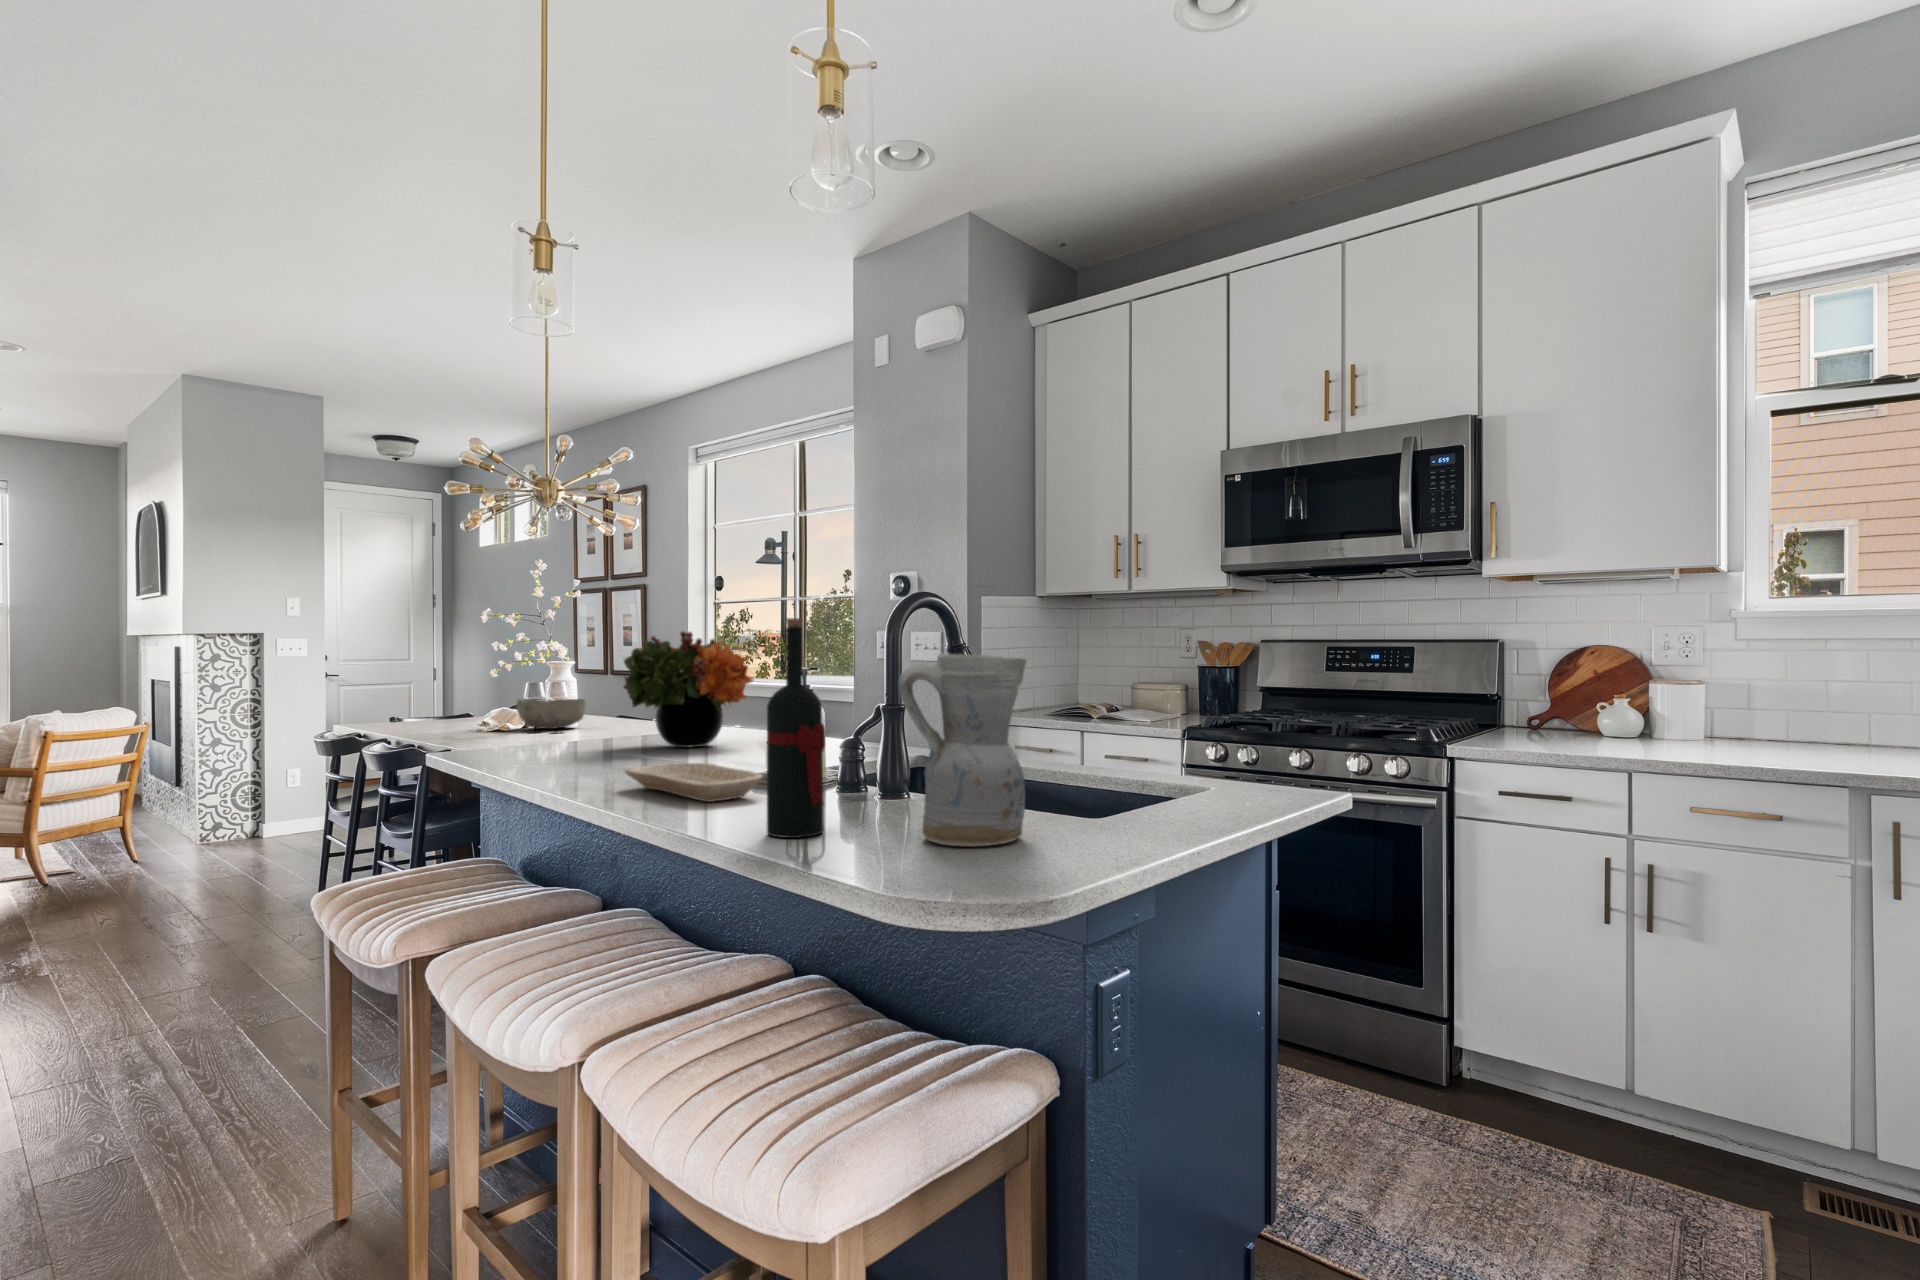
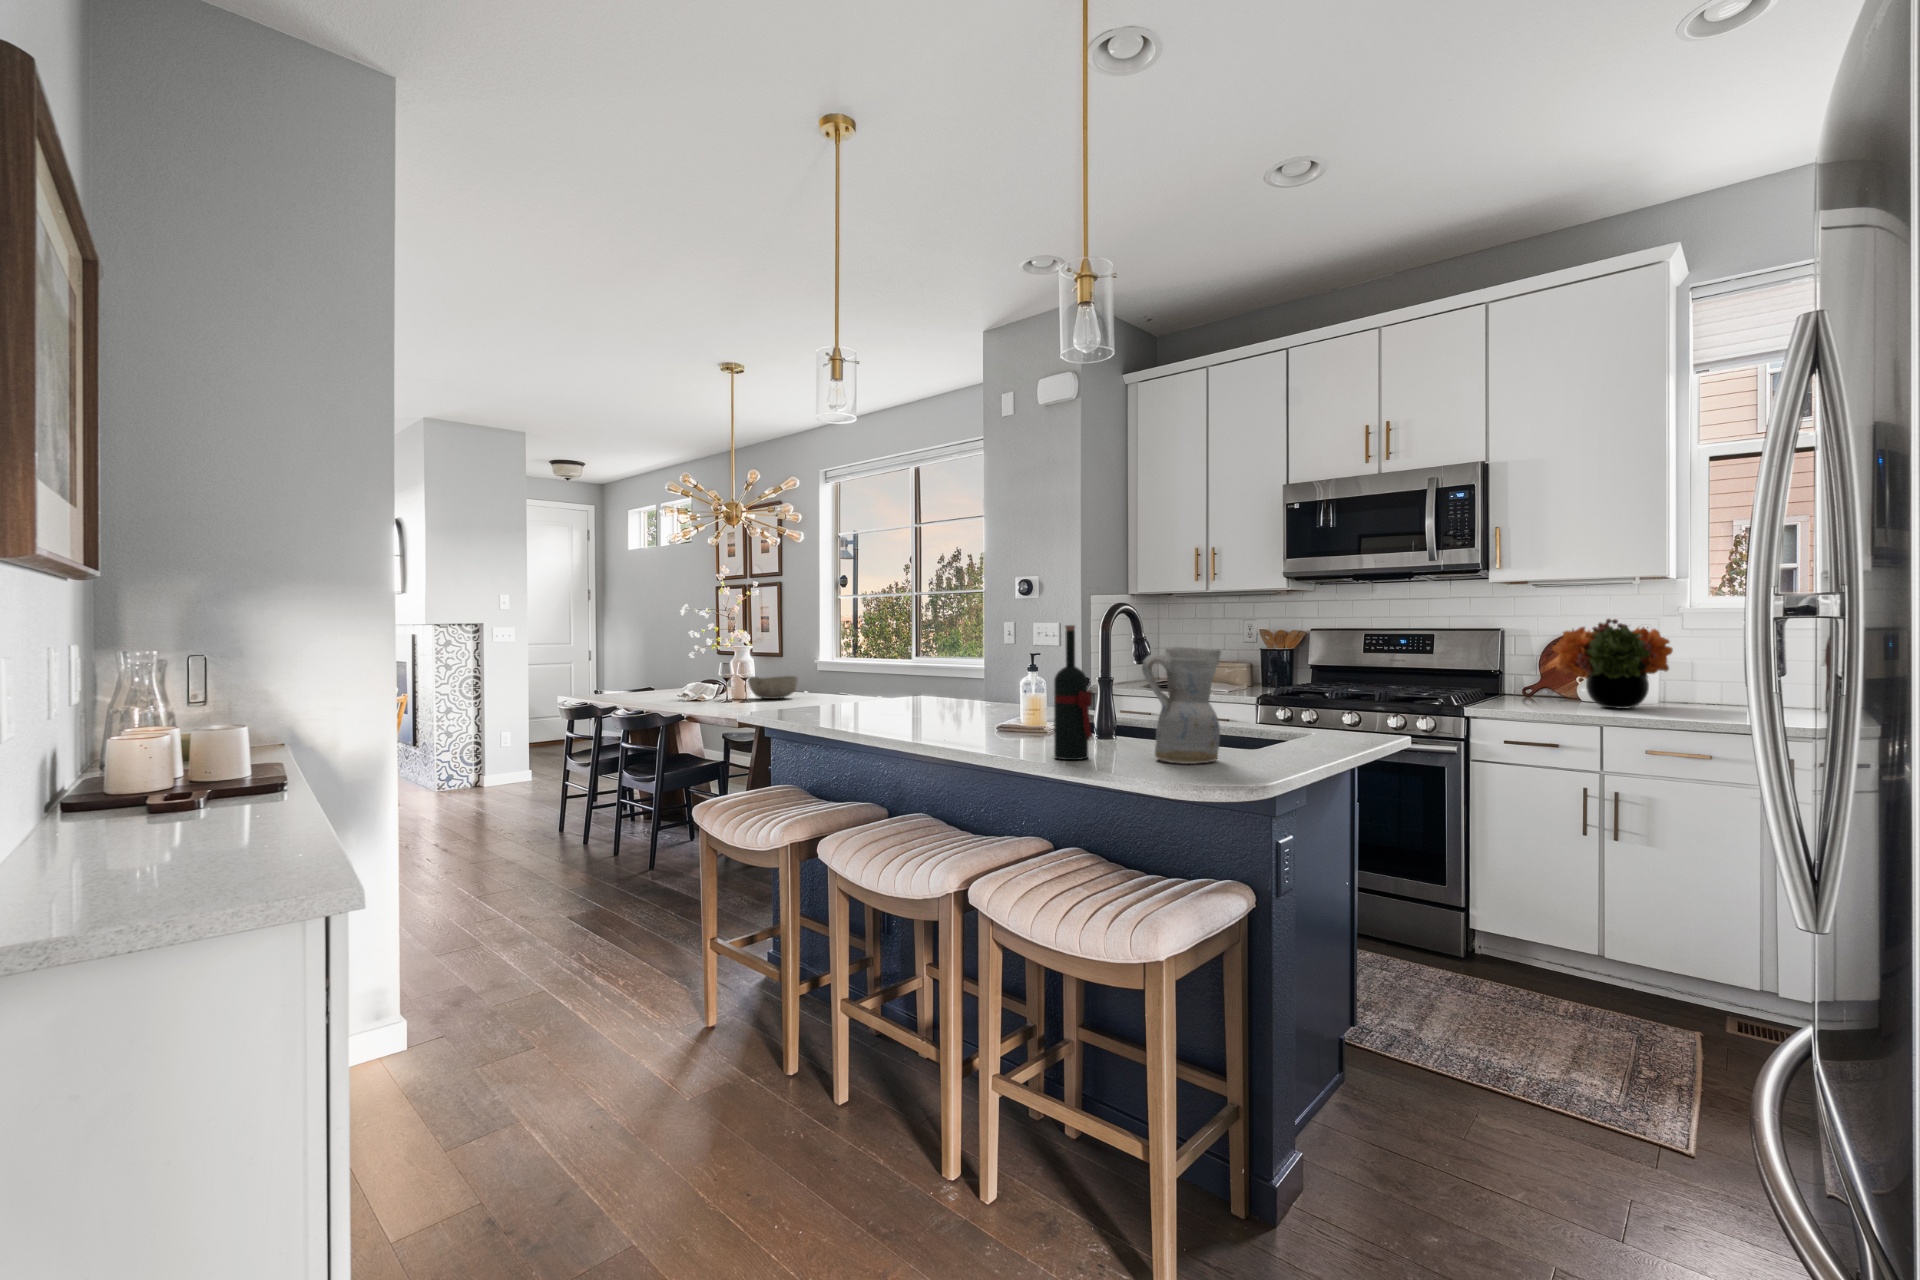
flower arrangement: present [624,631,753,747] -> present [1553,619,1673,709]
tray: present [625,763,762,802] -> none [914,719,1017,743]

